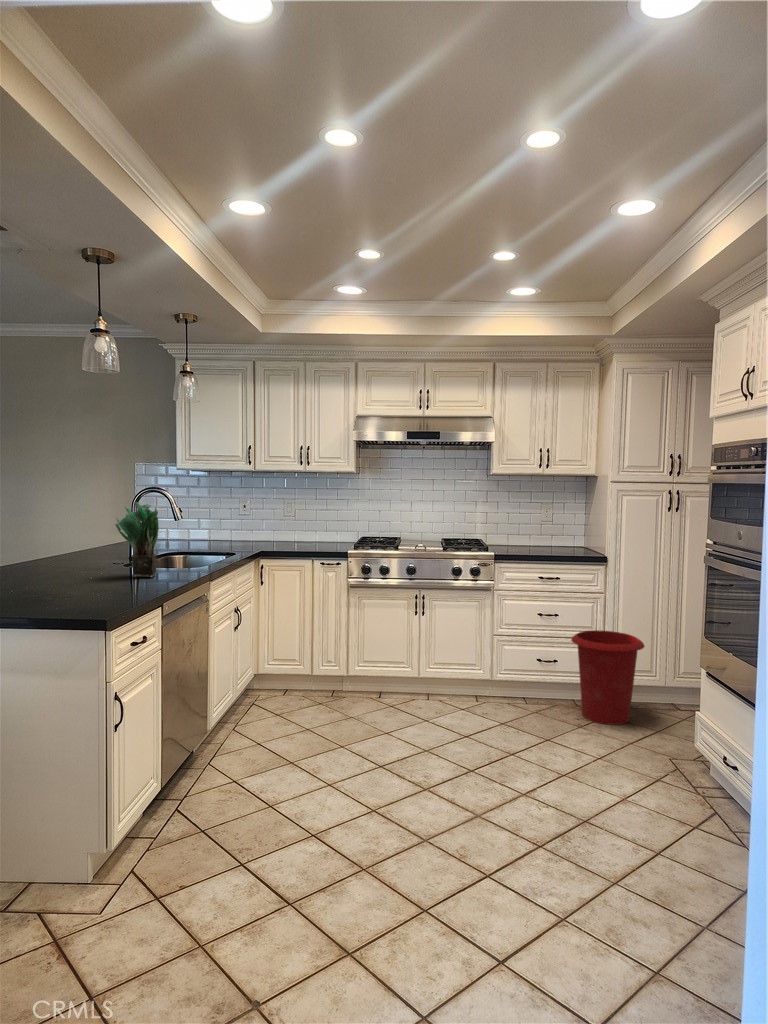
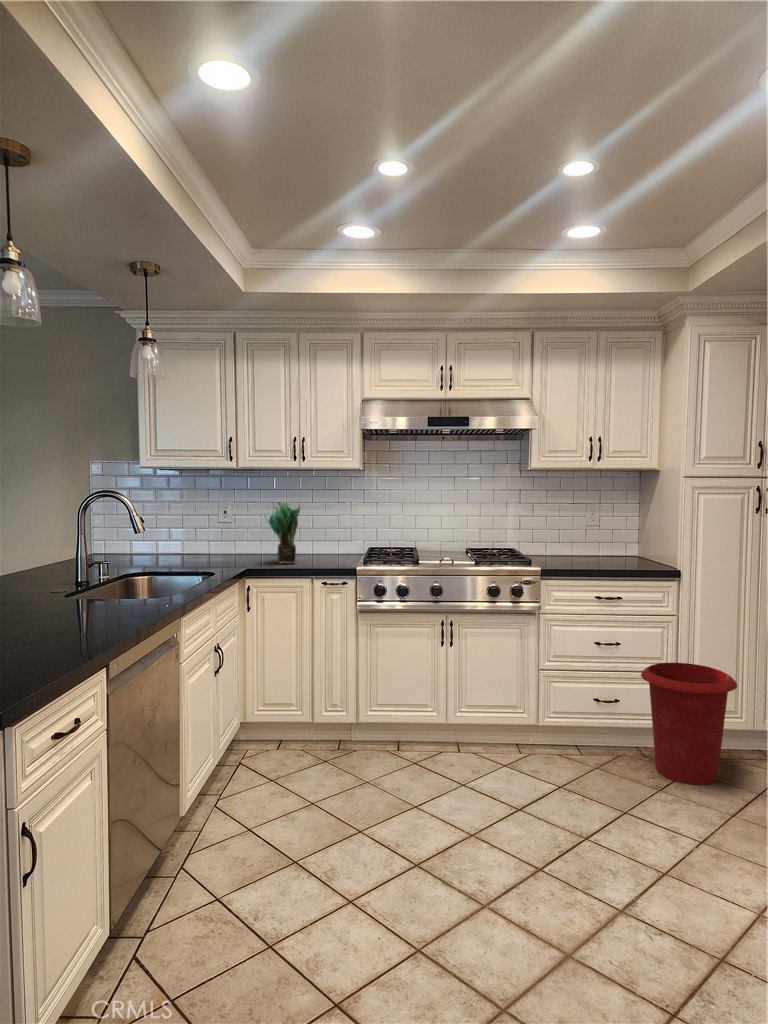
potted plant: present [115,502,159,577] -> present [265,502,300,564]

